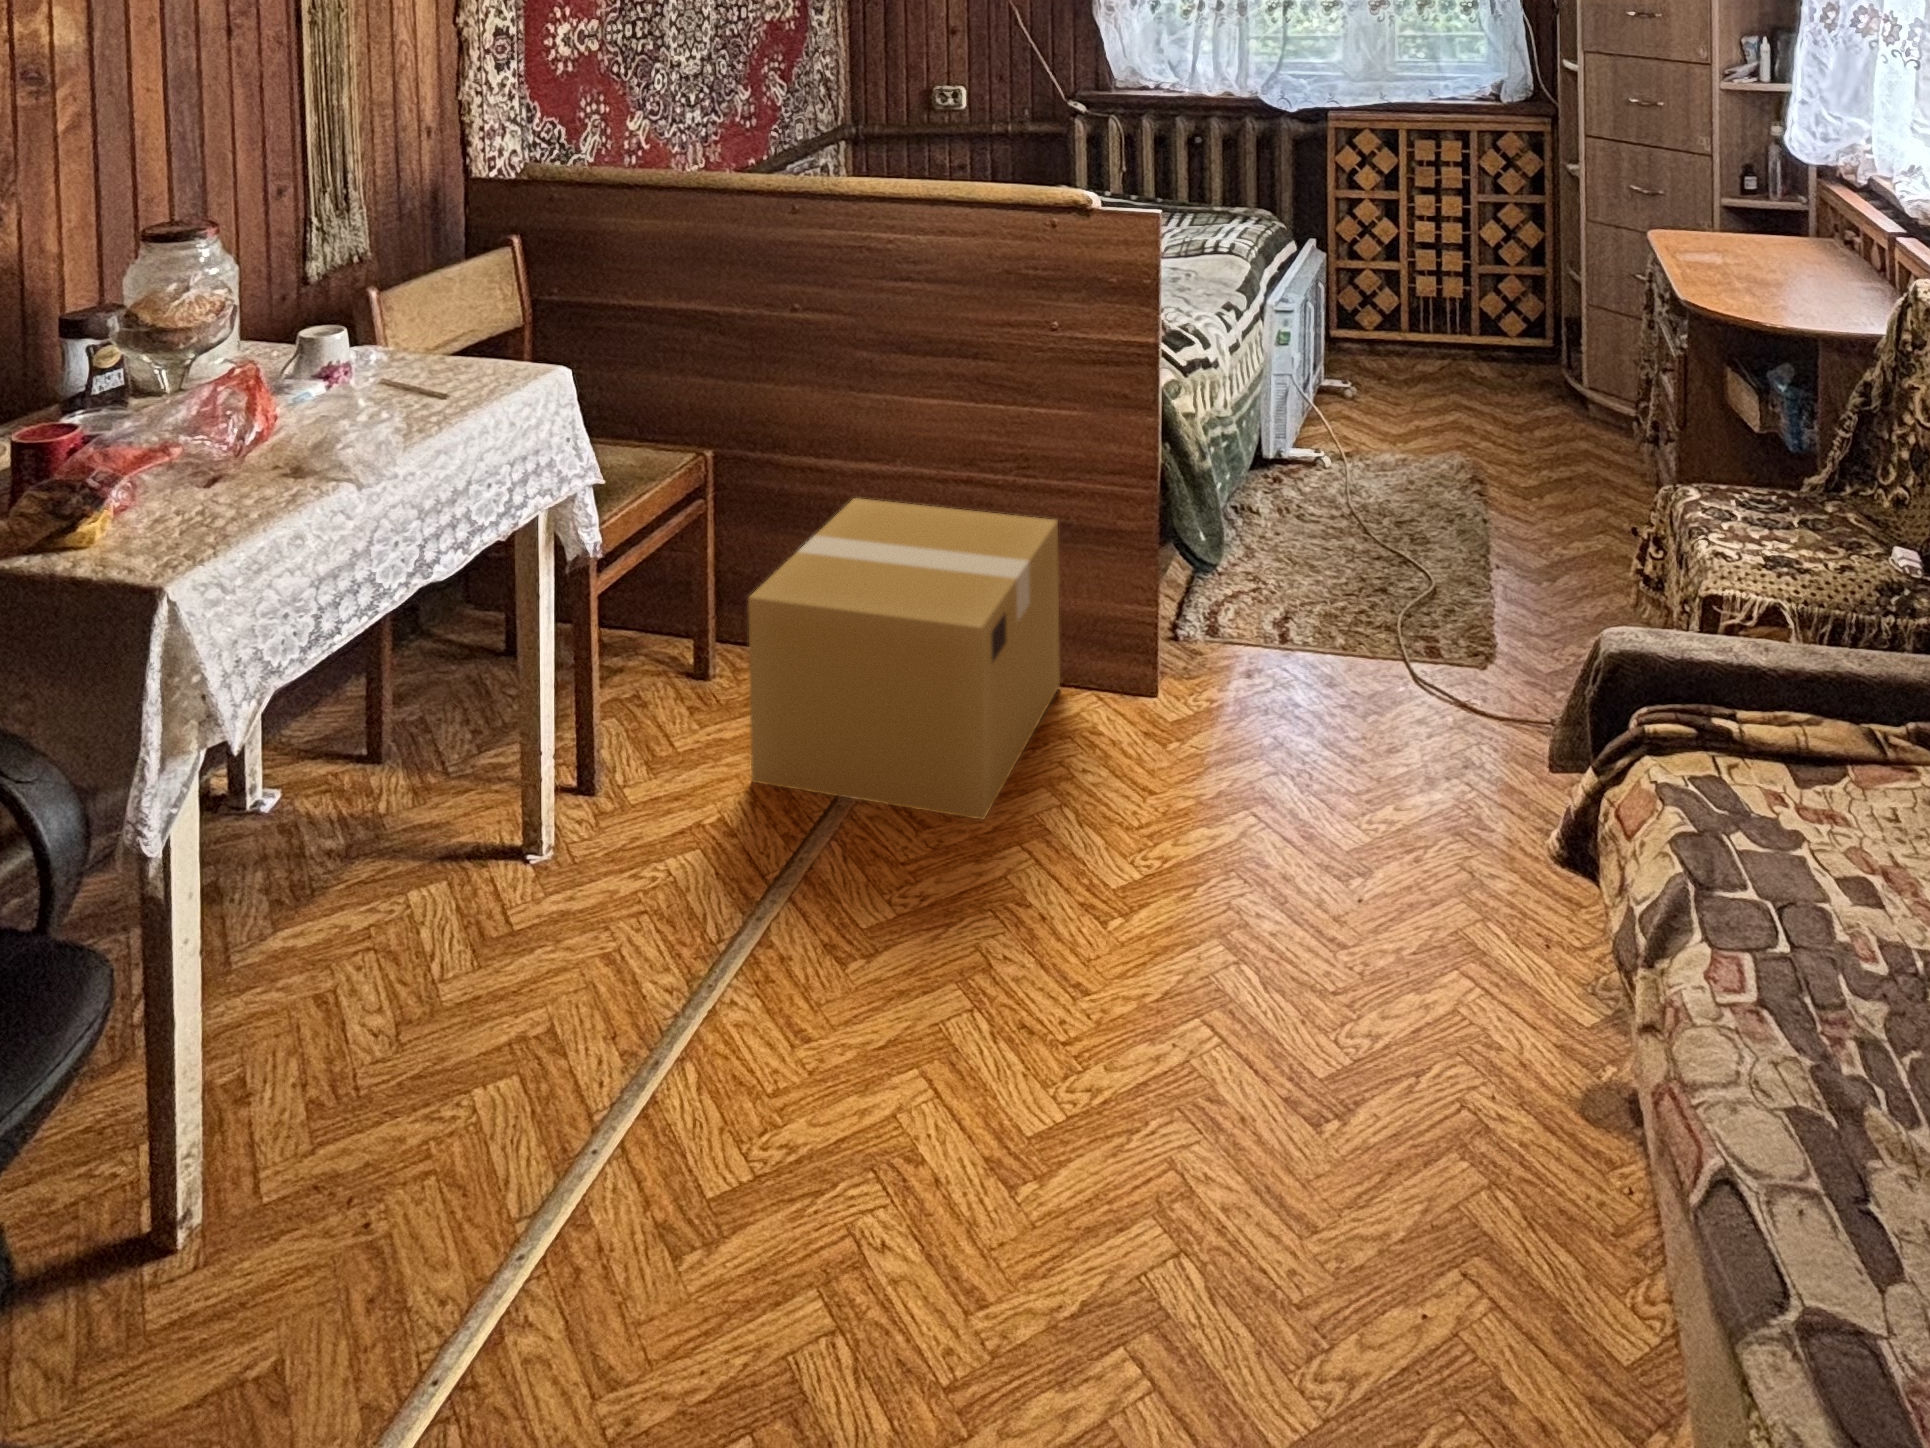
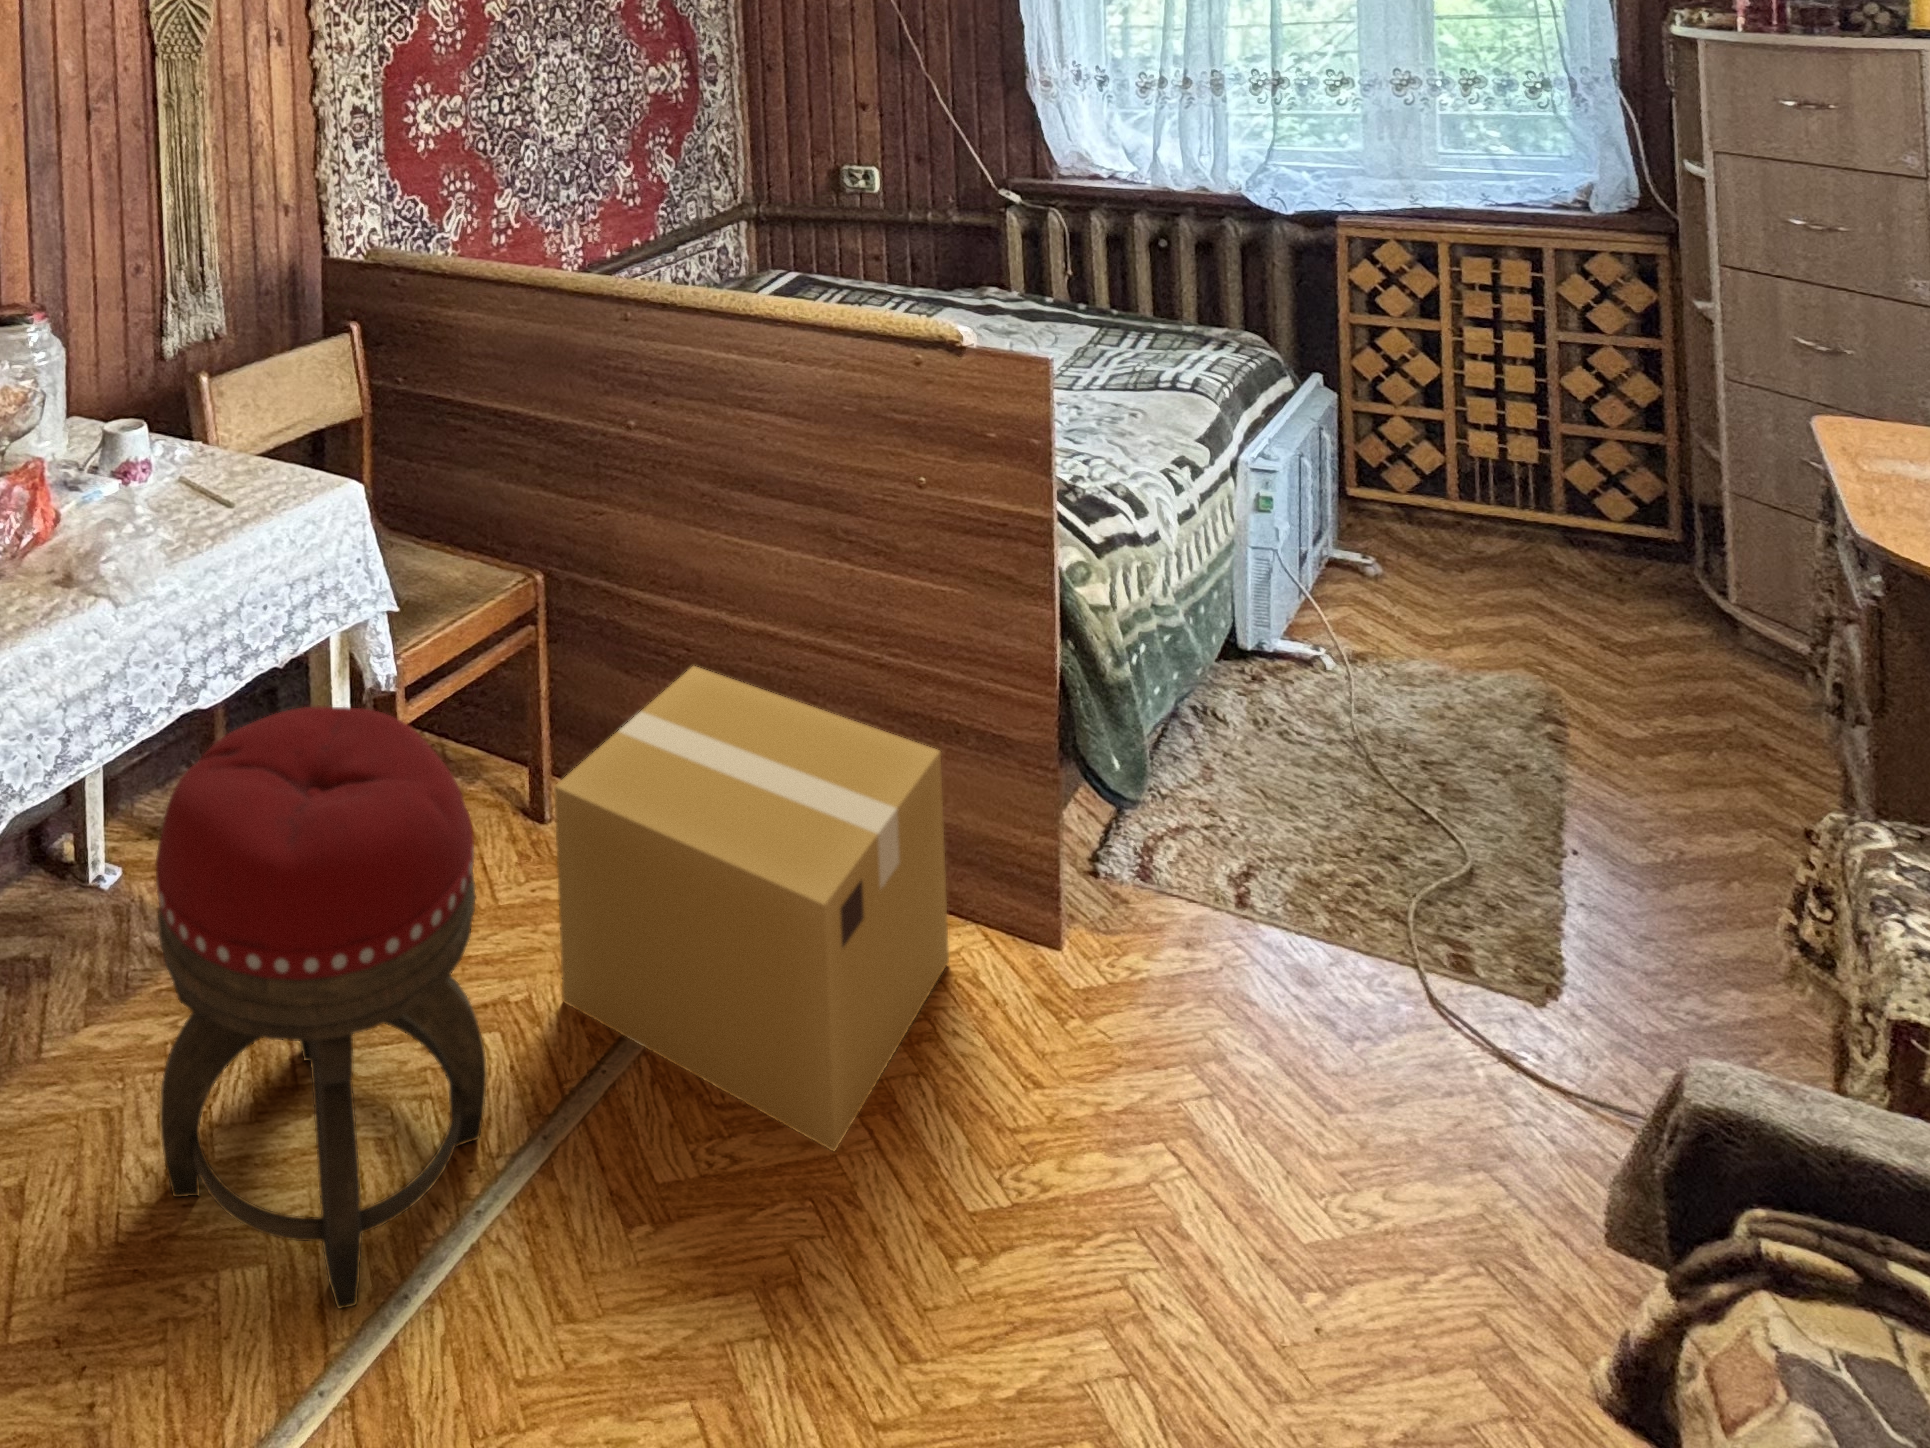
footstool: none [394,546,702,1023] -> present [156,707,487,1308]

